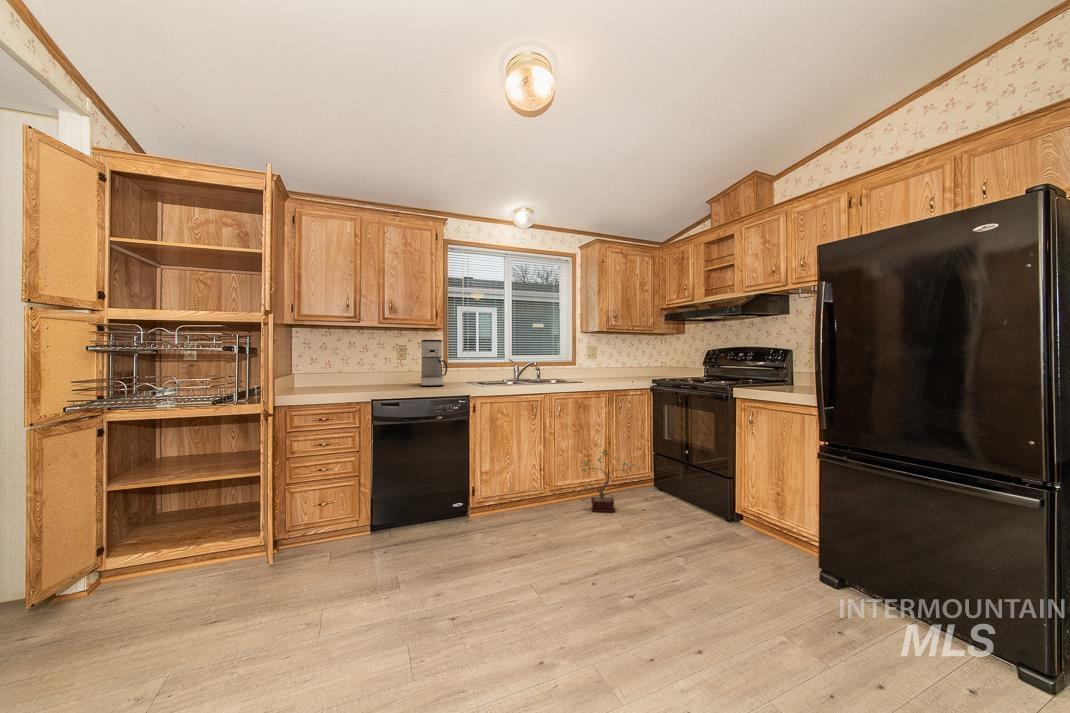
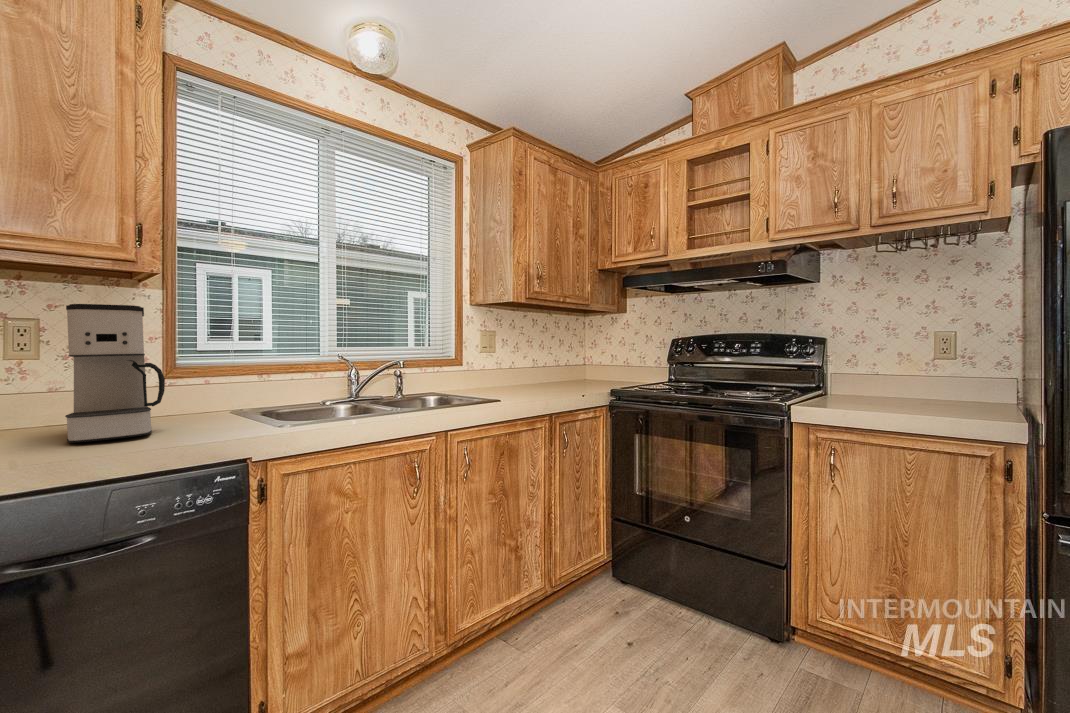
potted plant: present [581,450,635,512] -> none [516,538,627,676]

